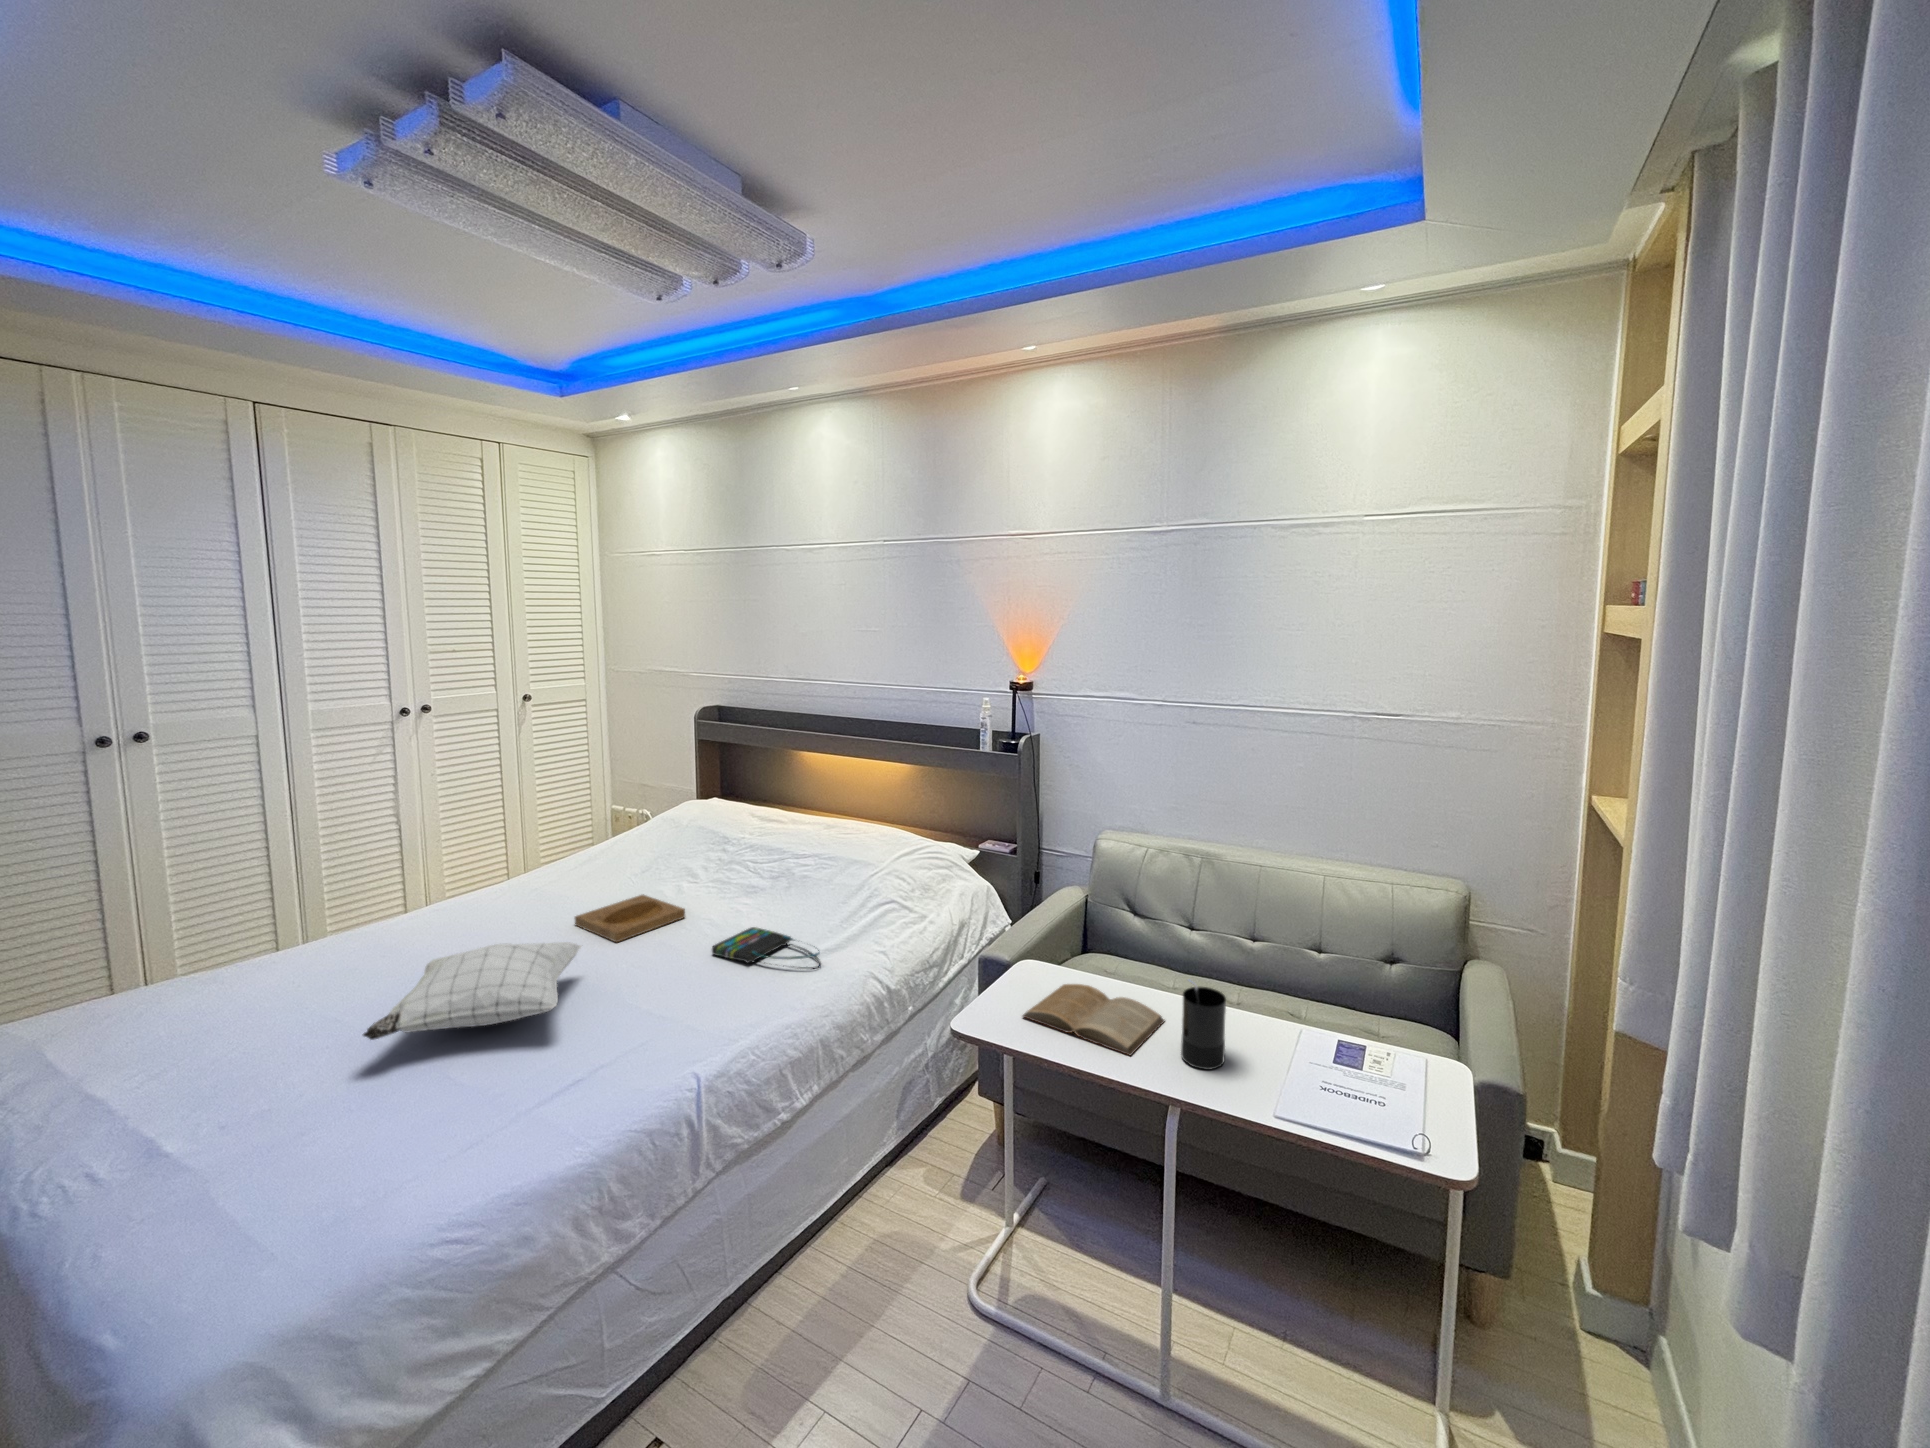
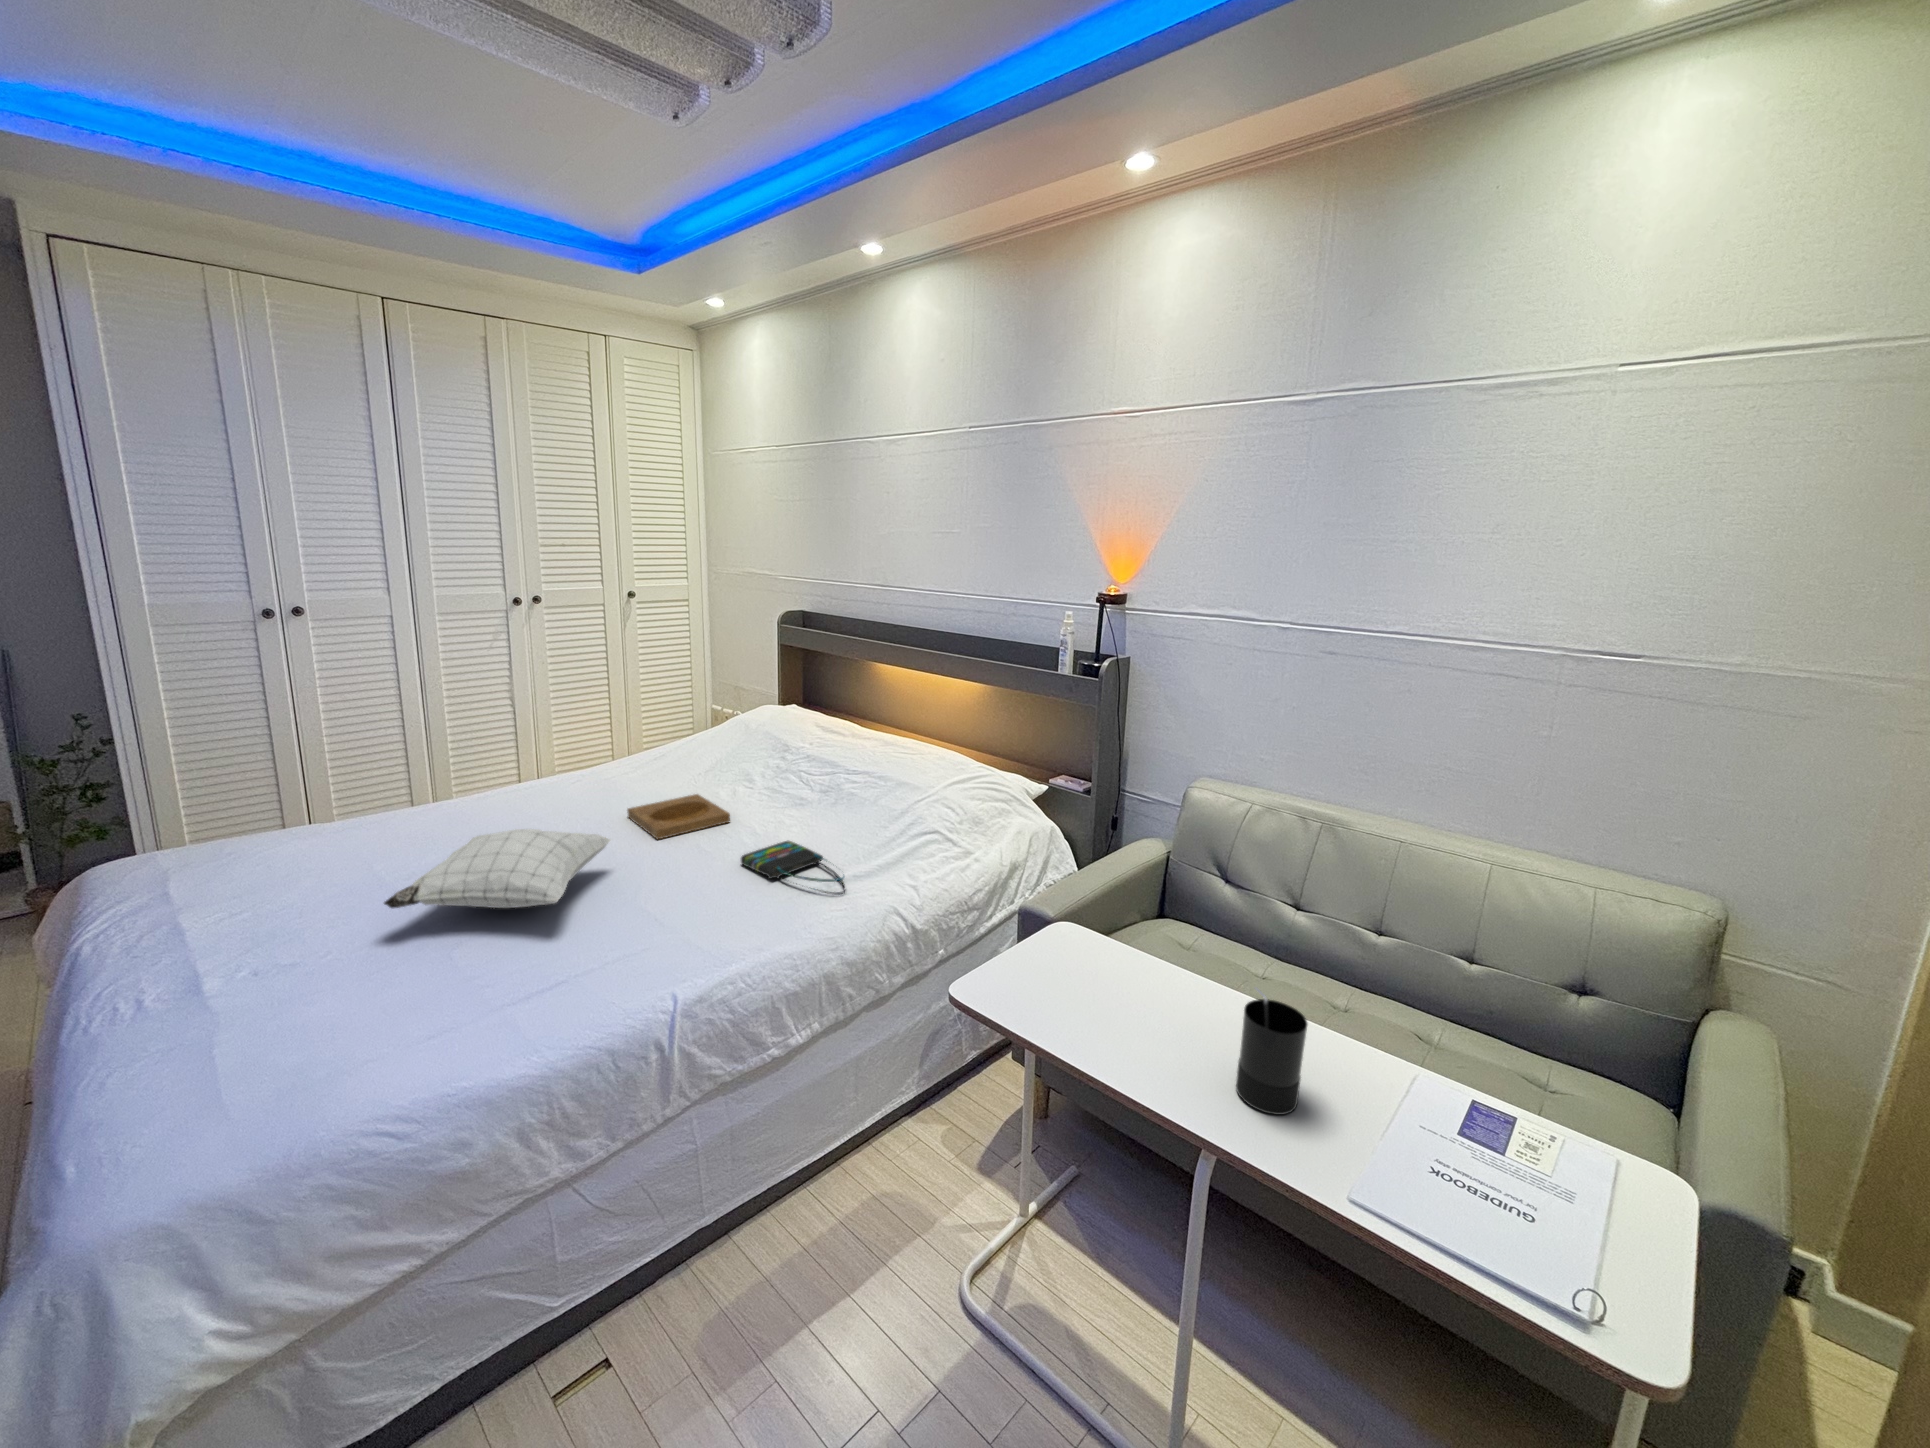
book: present [1023,984,1164,1055] -> none [1038,960,1225,1072]

